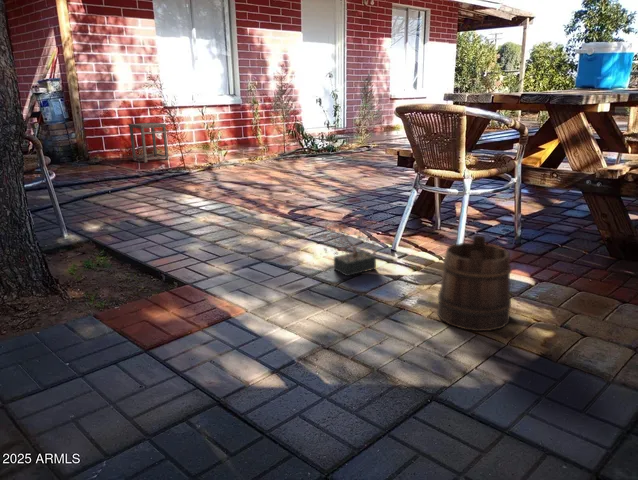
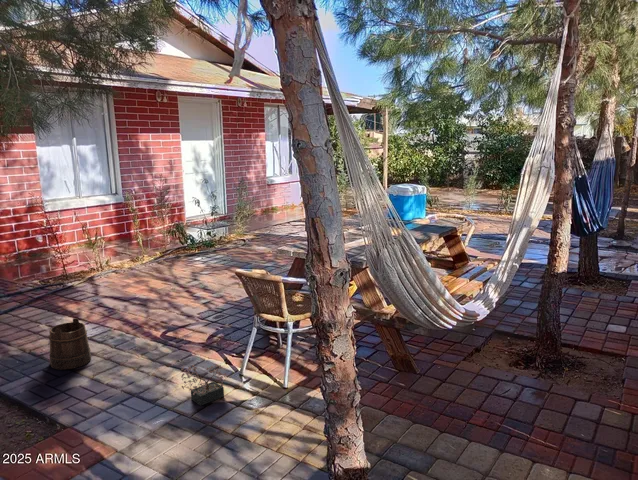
side table: present [129,123,169,162] -> none [8,231,50,272]
bucket: present [437,236,511,331] -> present [49,318,91,370]

